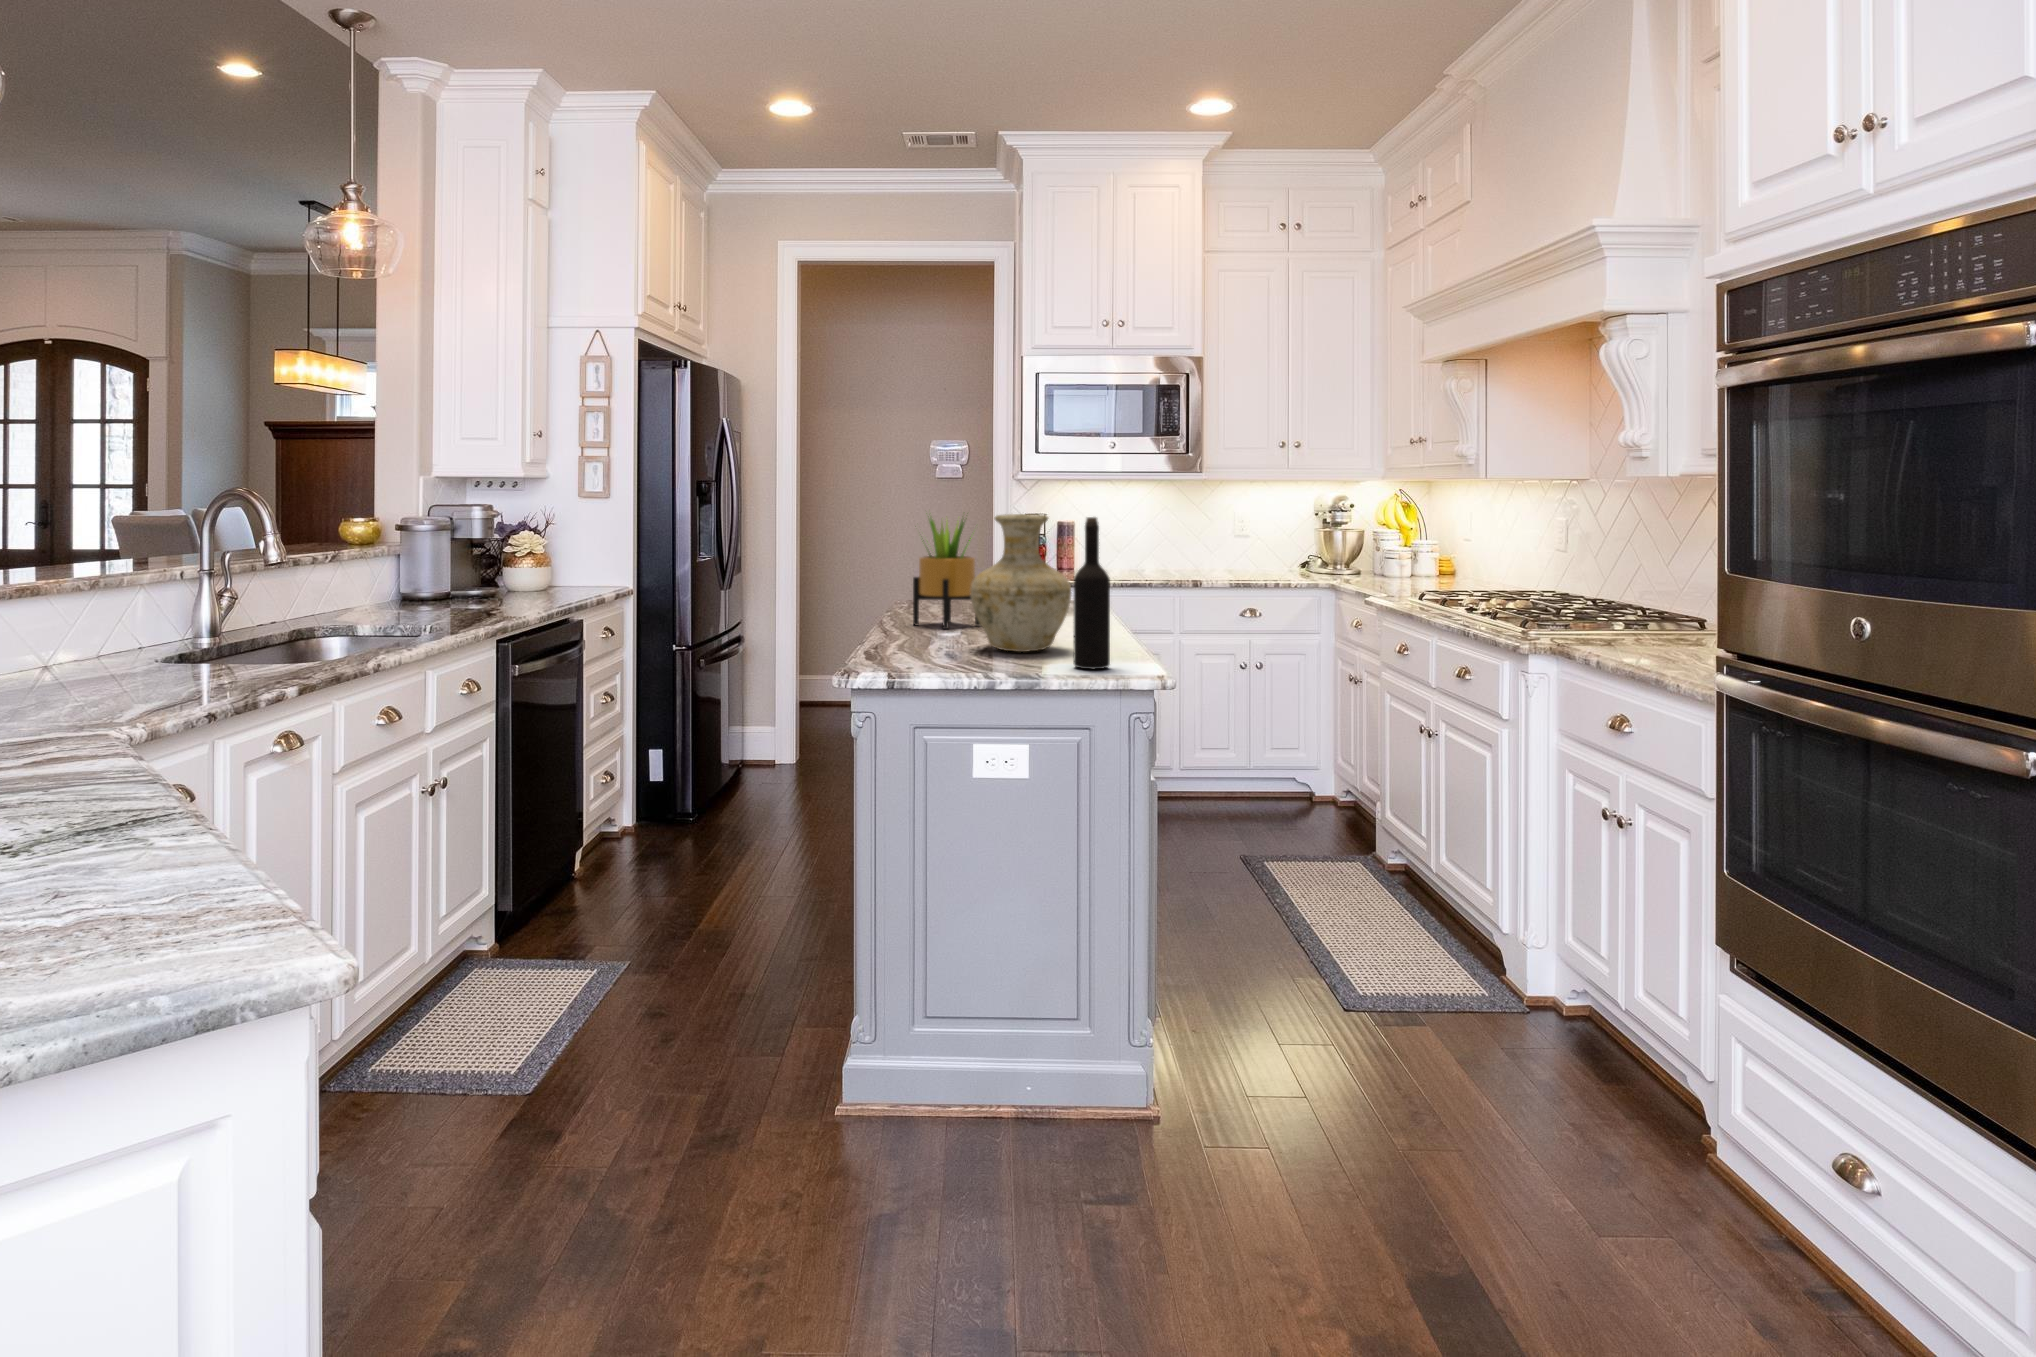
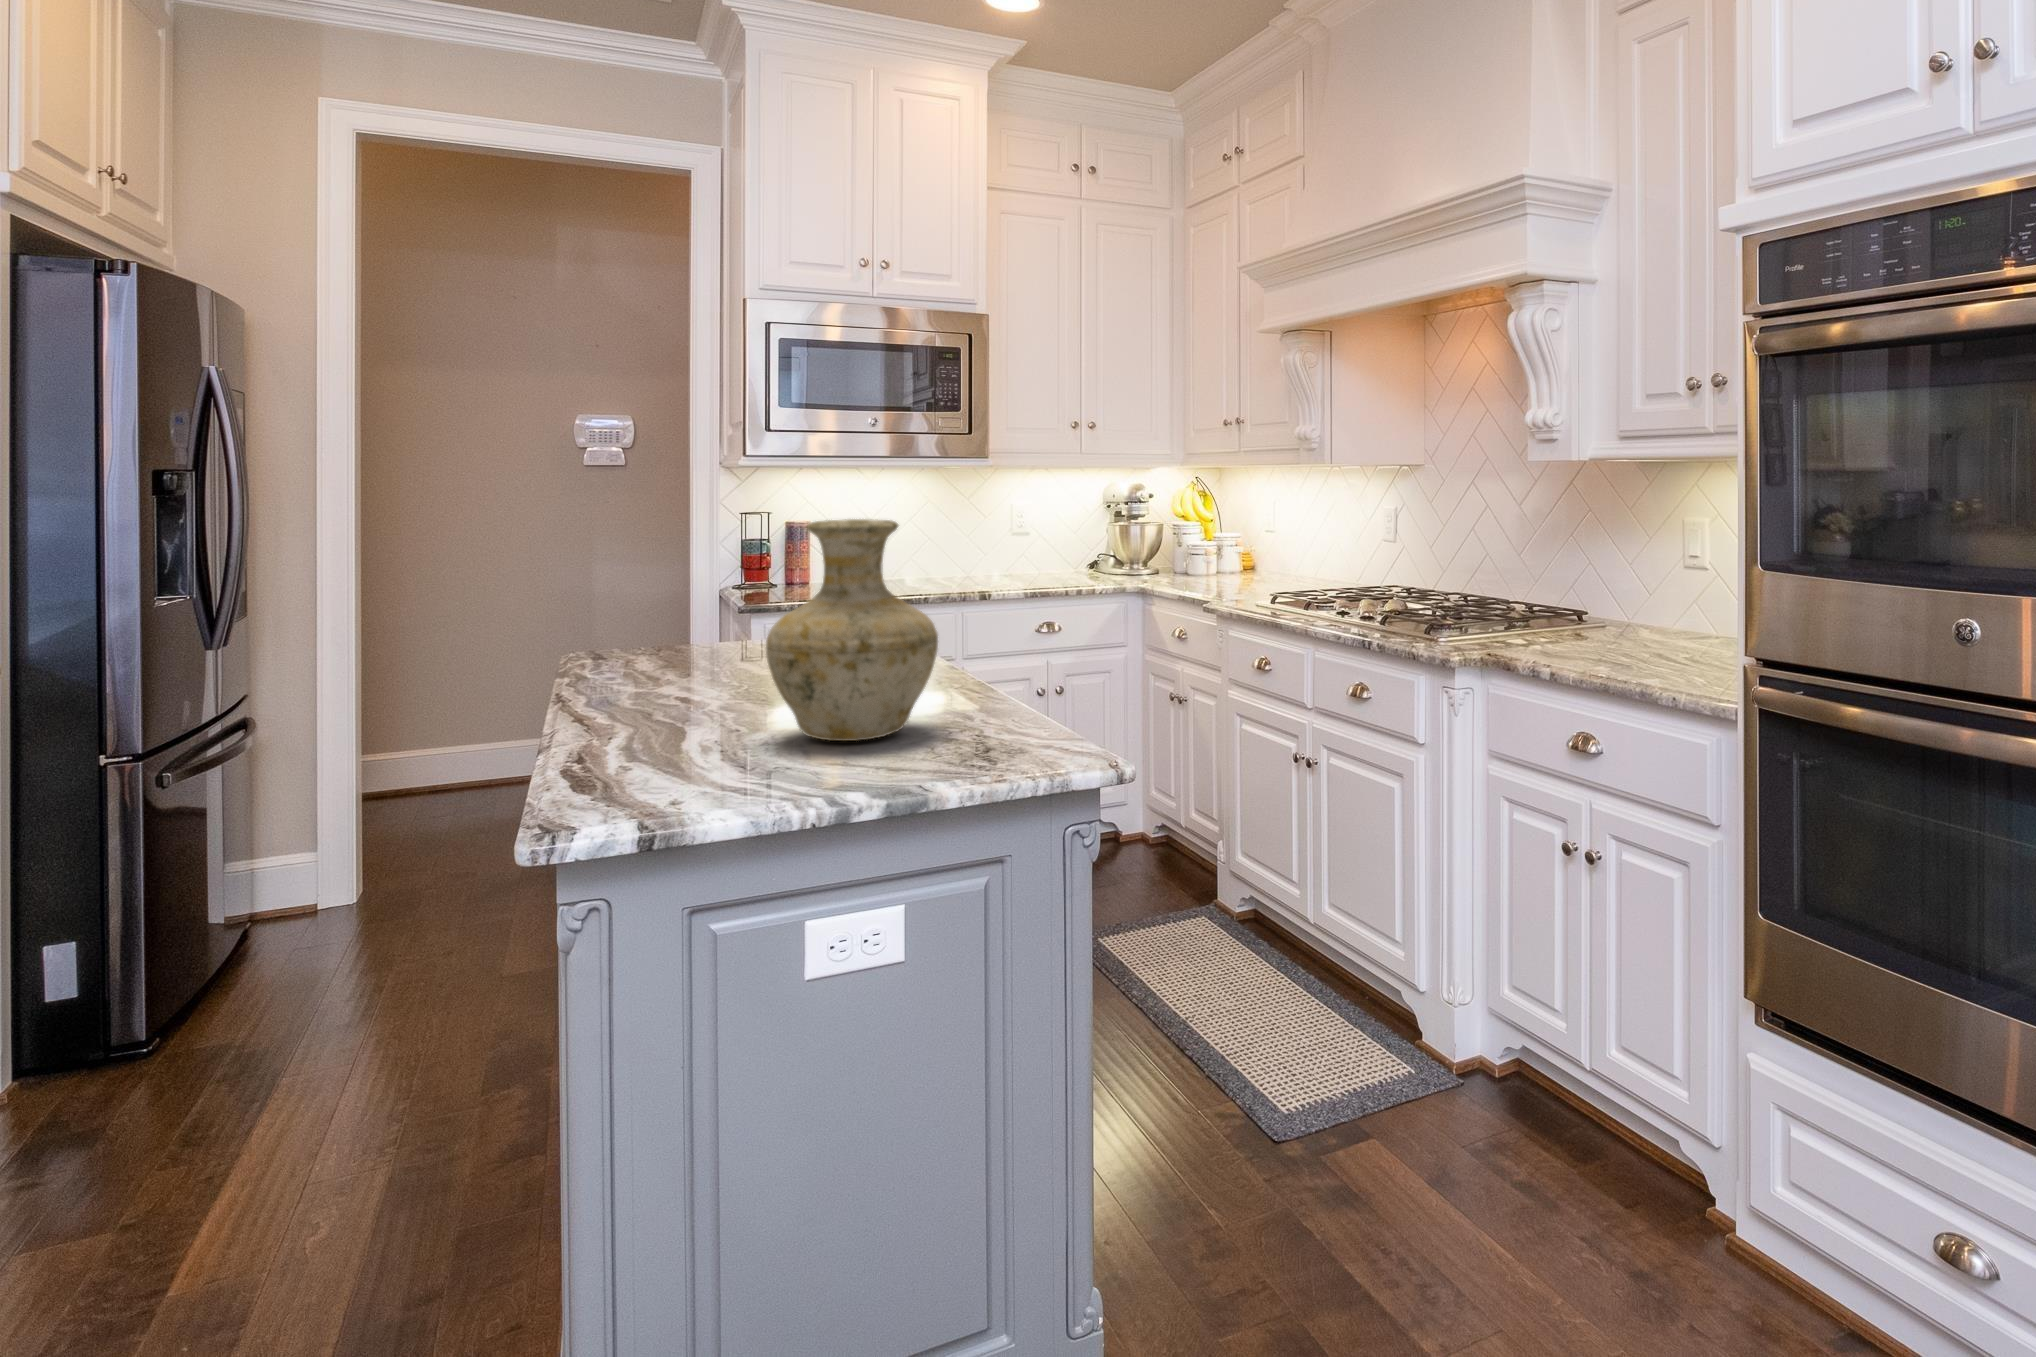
wine bottle: present [1074,517,1110,669] -> none [972,523,1032,766]
potted plant: present [913,518,980,629] -> none [627,512,748,704]

